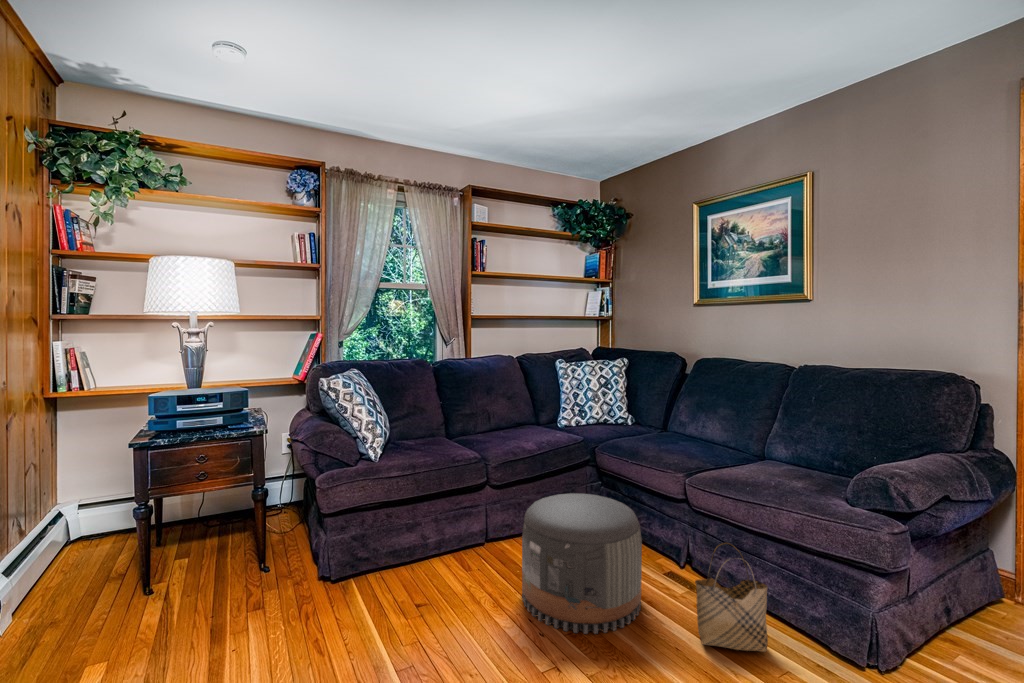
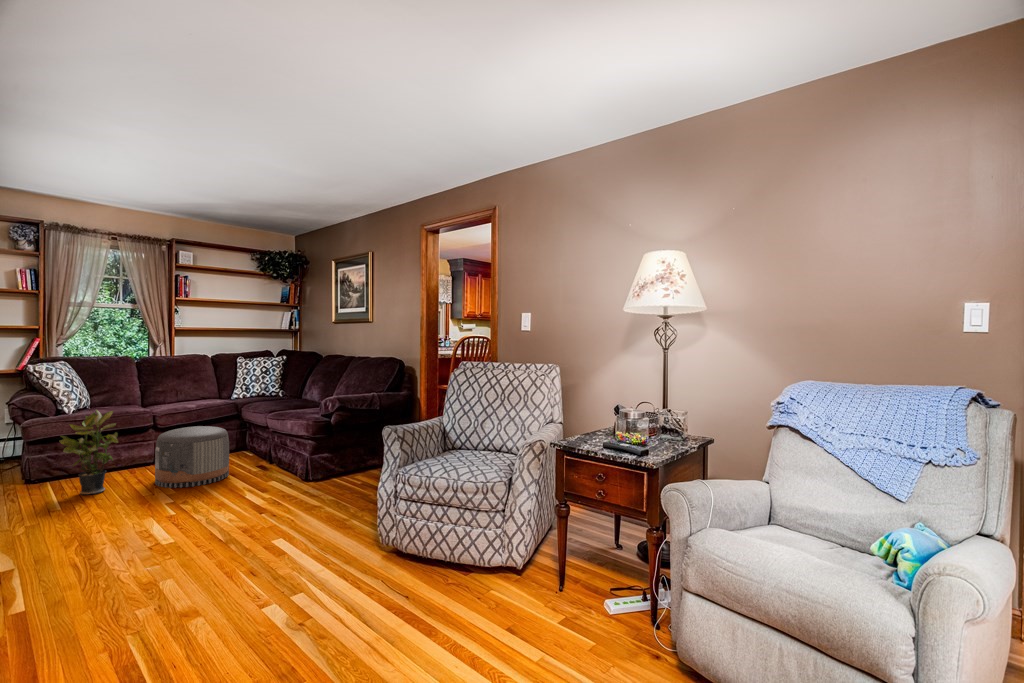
potted plant: none [388,468,476,637] -> present [60,410,118,495]
woven basket: present [695,543,768,652] -> none [239,439,275,485]

